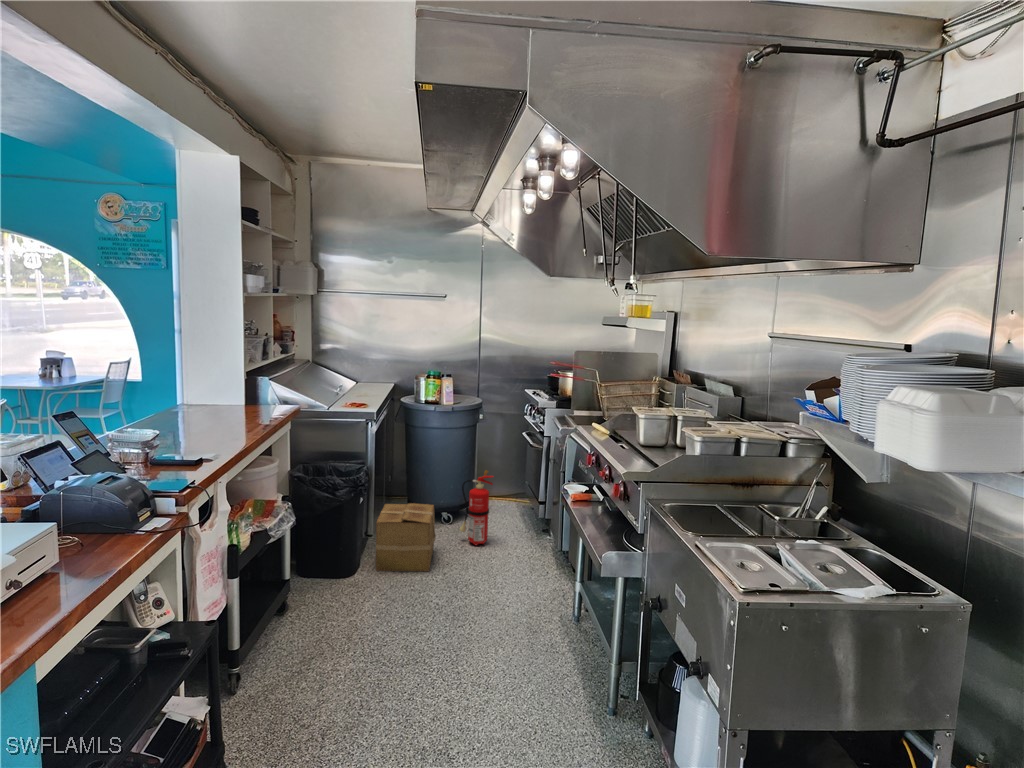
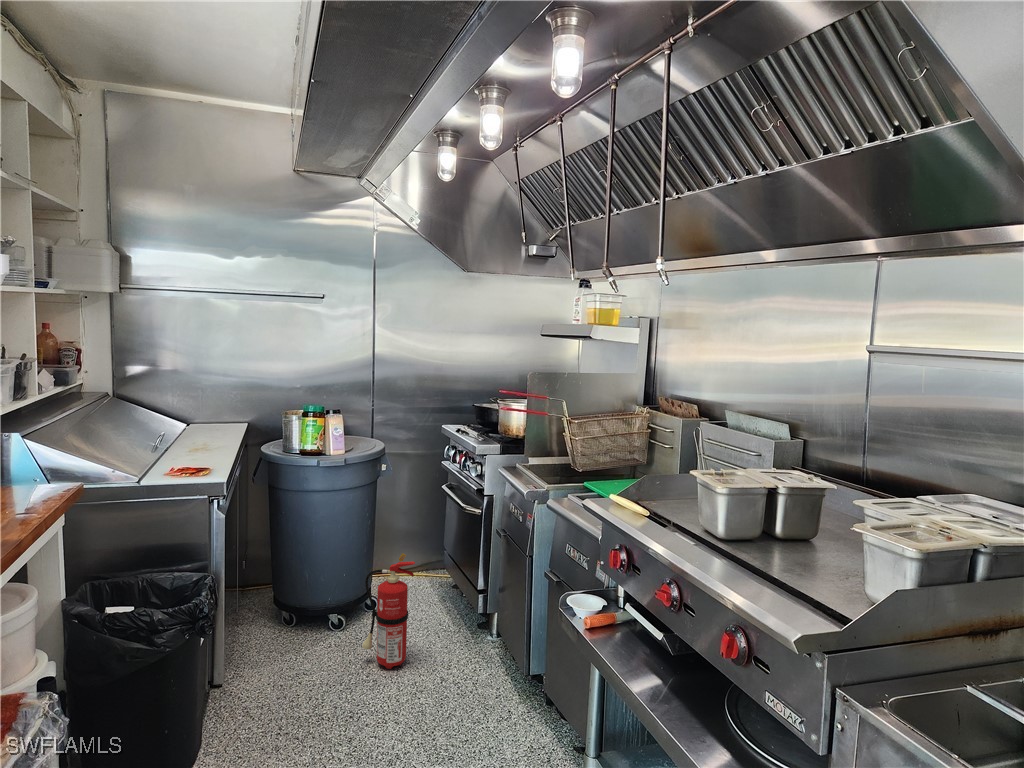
cardboard box: present [376,503,436,571] -> none [231,617,330,746]

